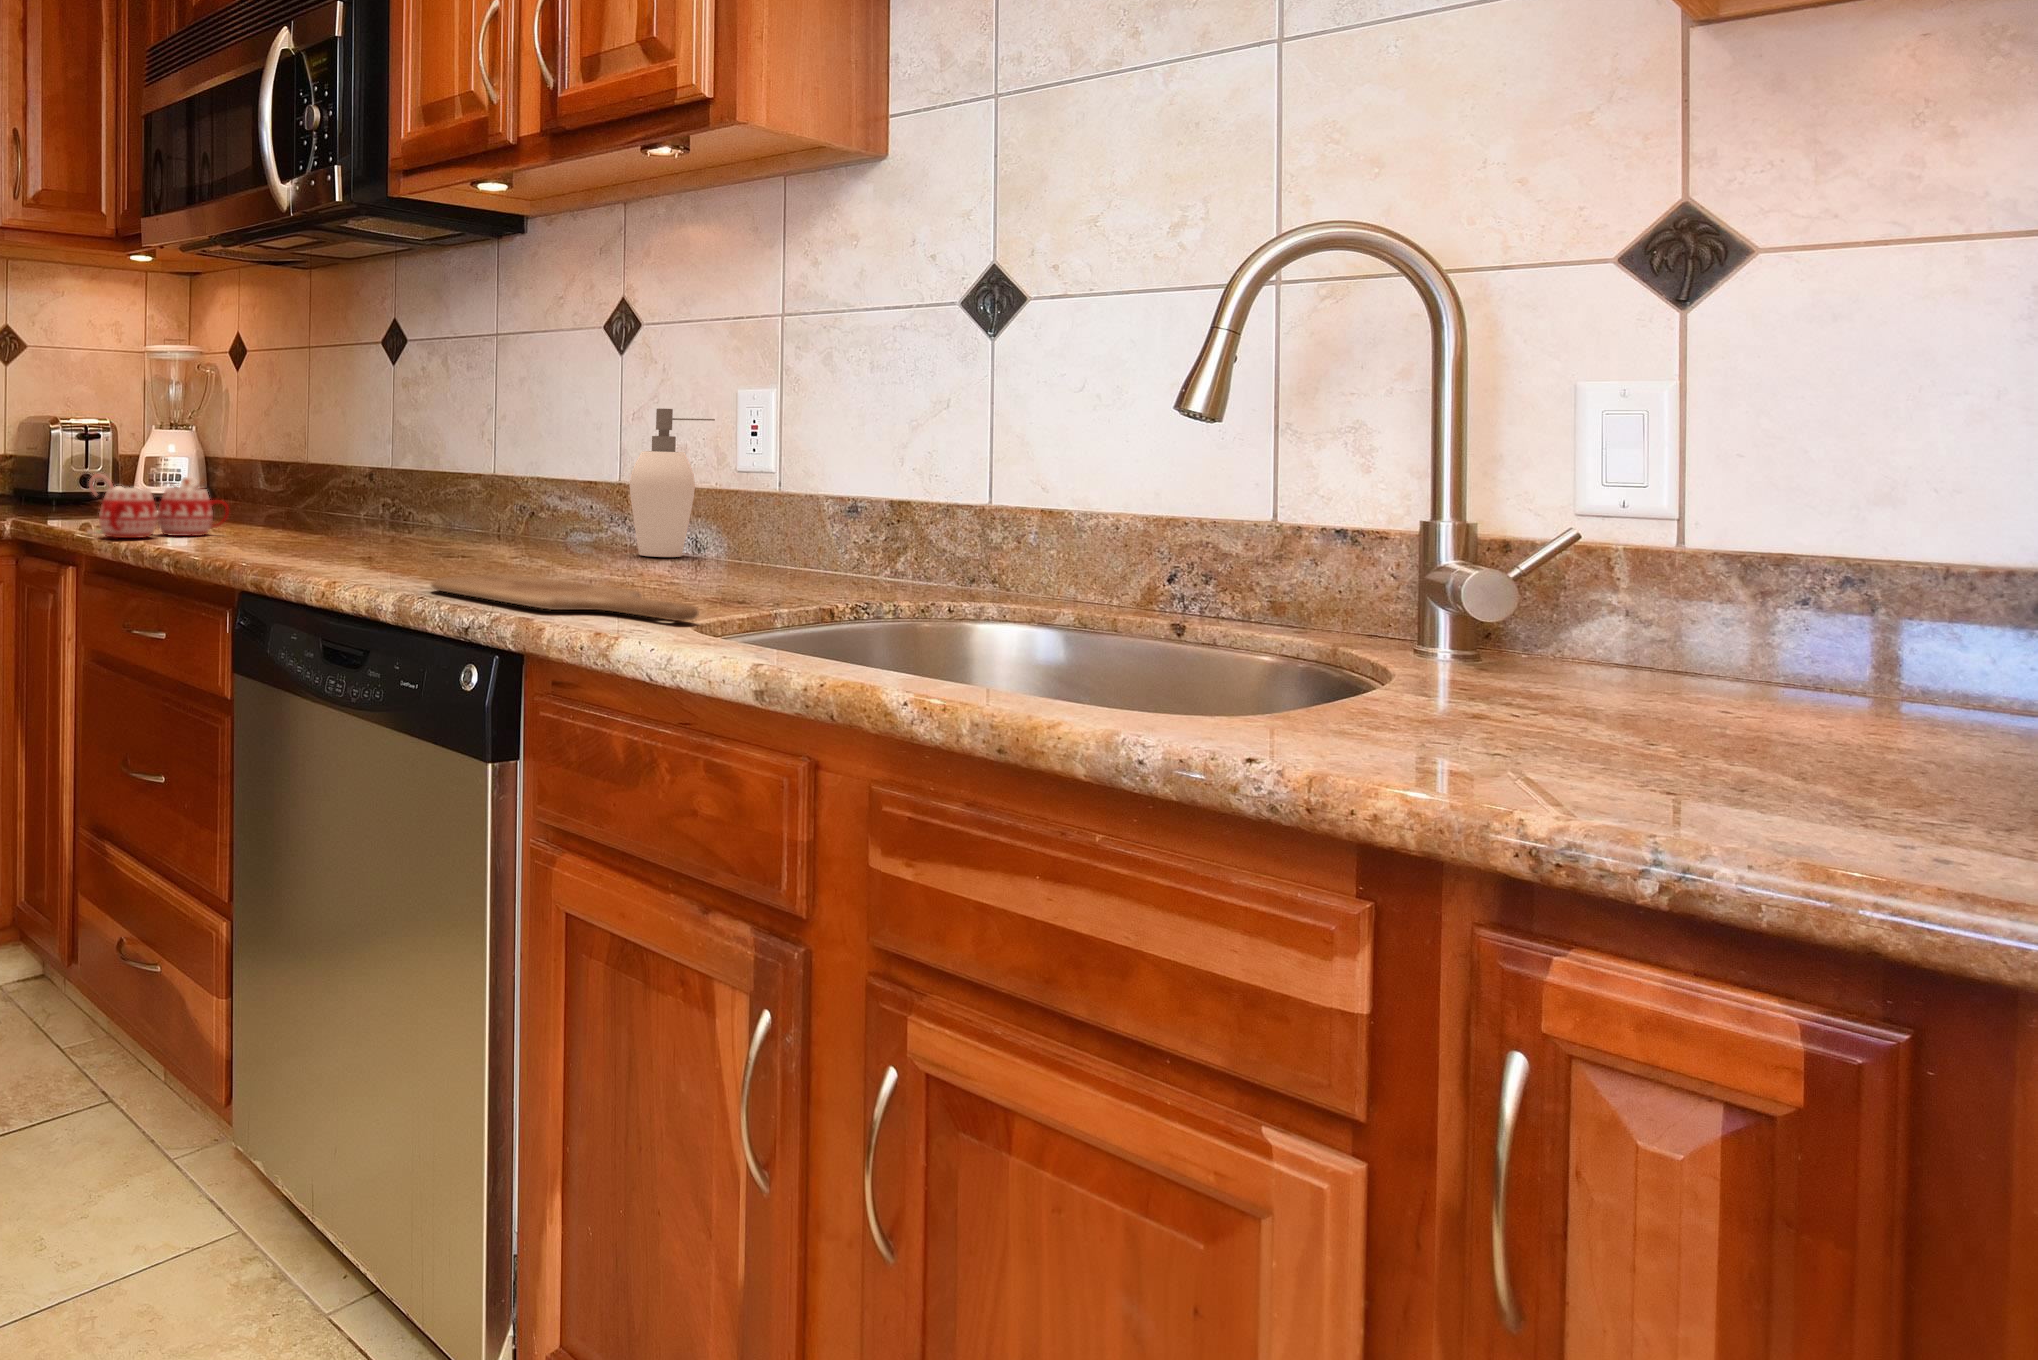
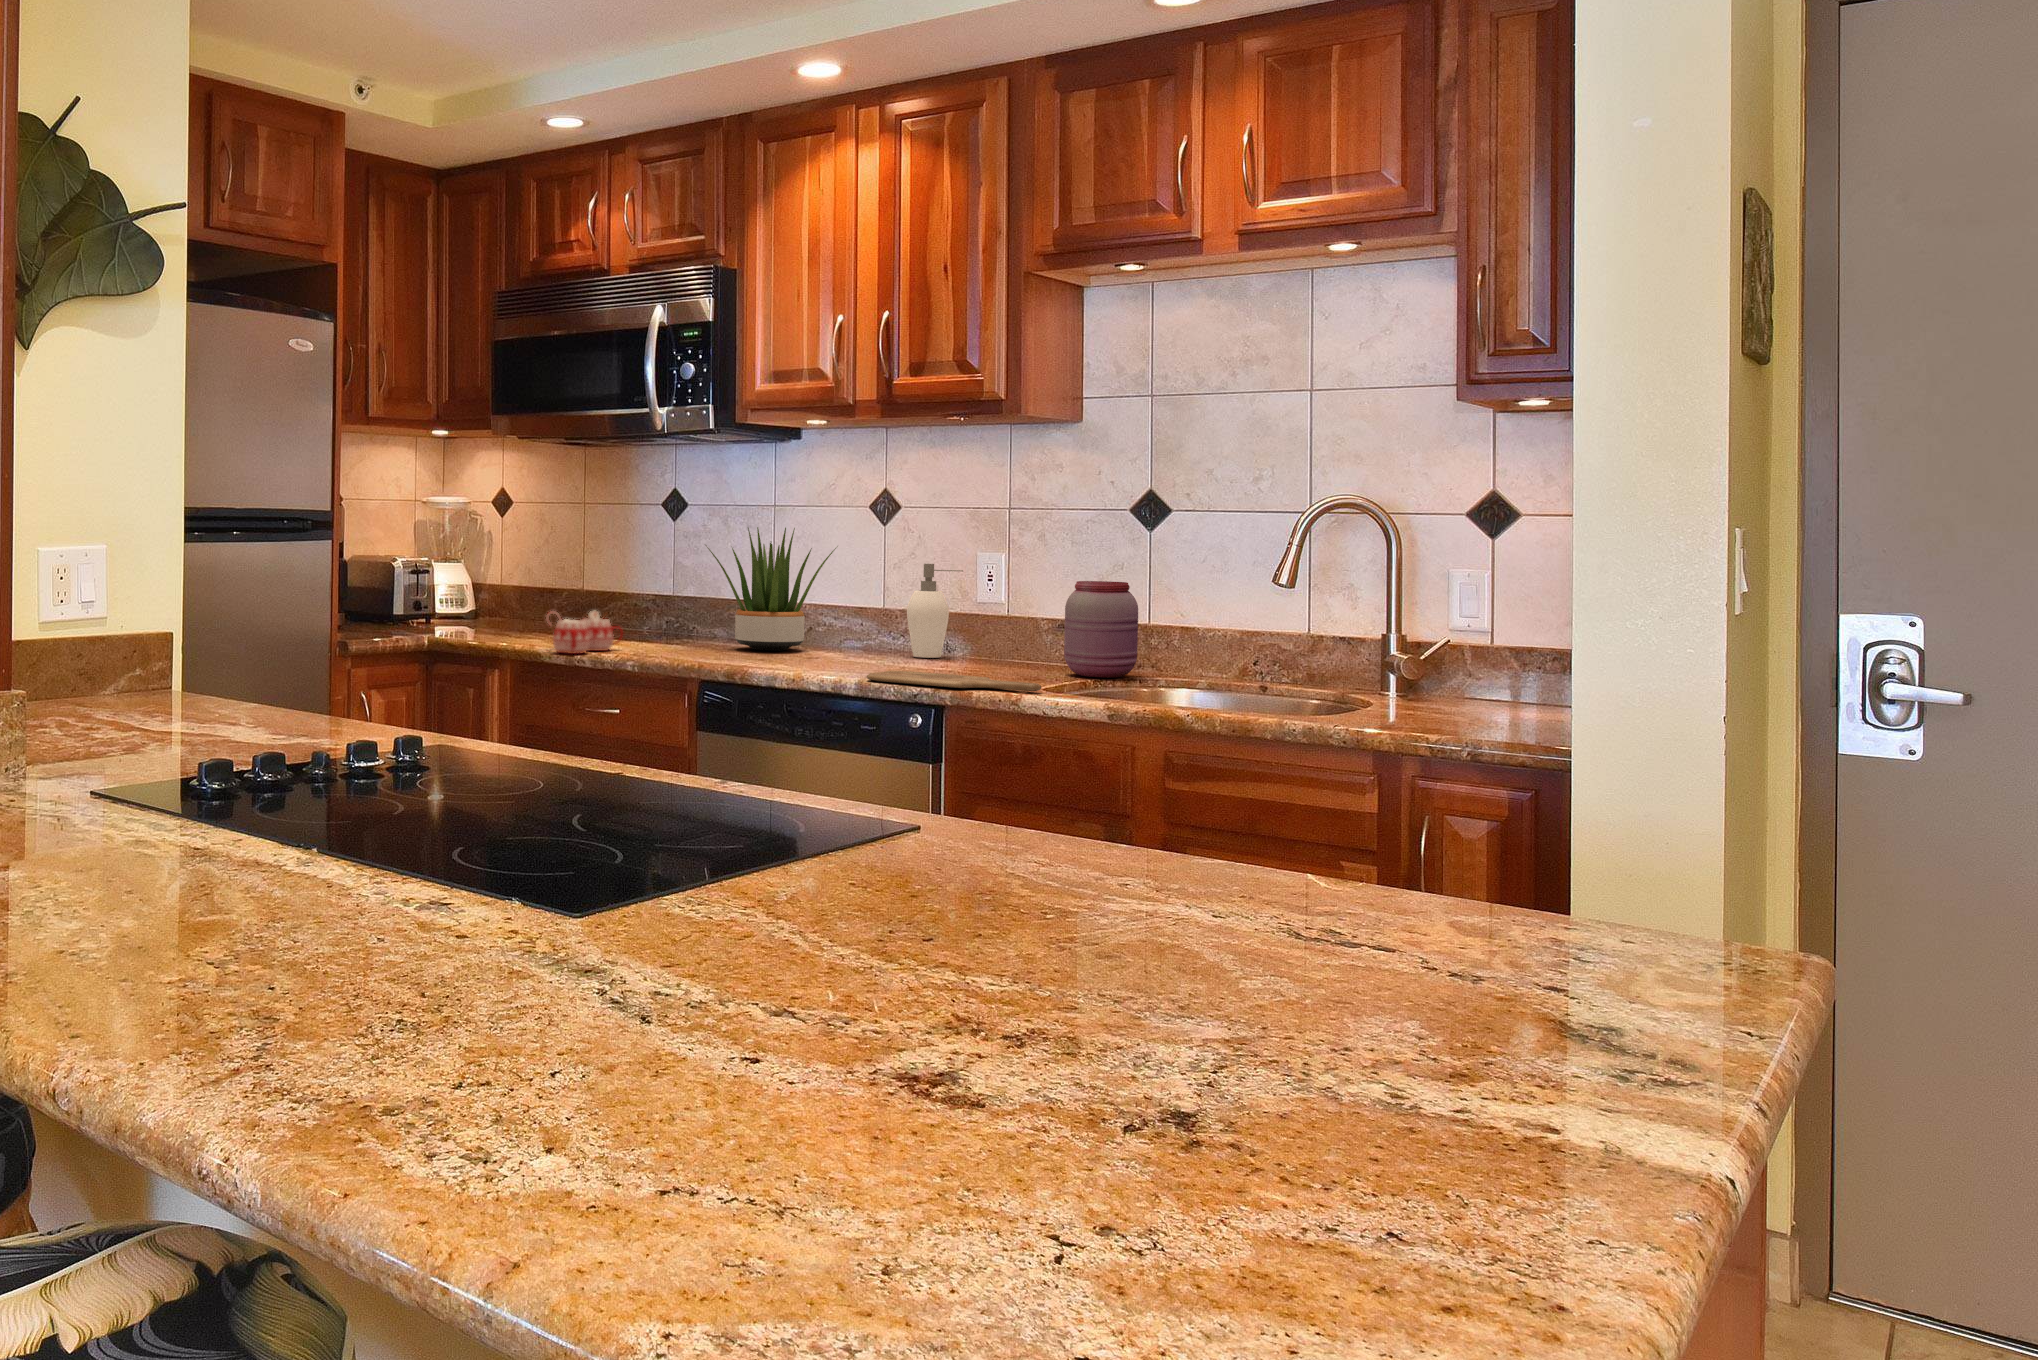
potted plant: none [355,355,550,541] -> present [707,527,836,651]
jar: none [823,424,953,597] -> present [1064,581,1138,678]

